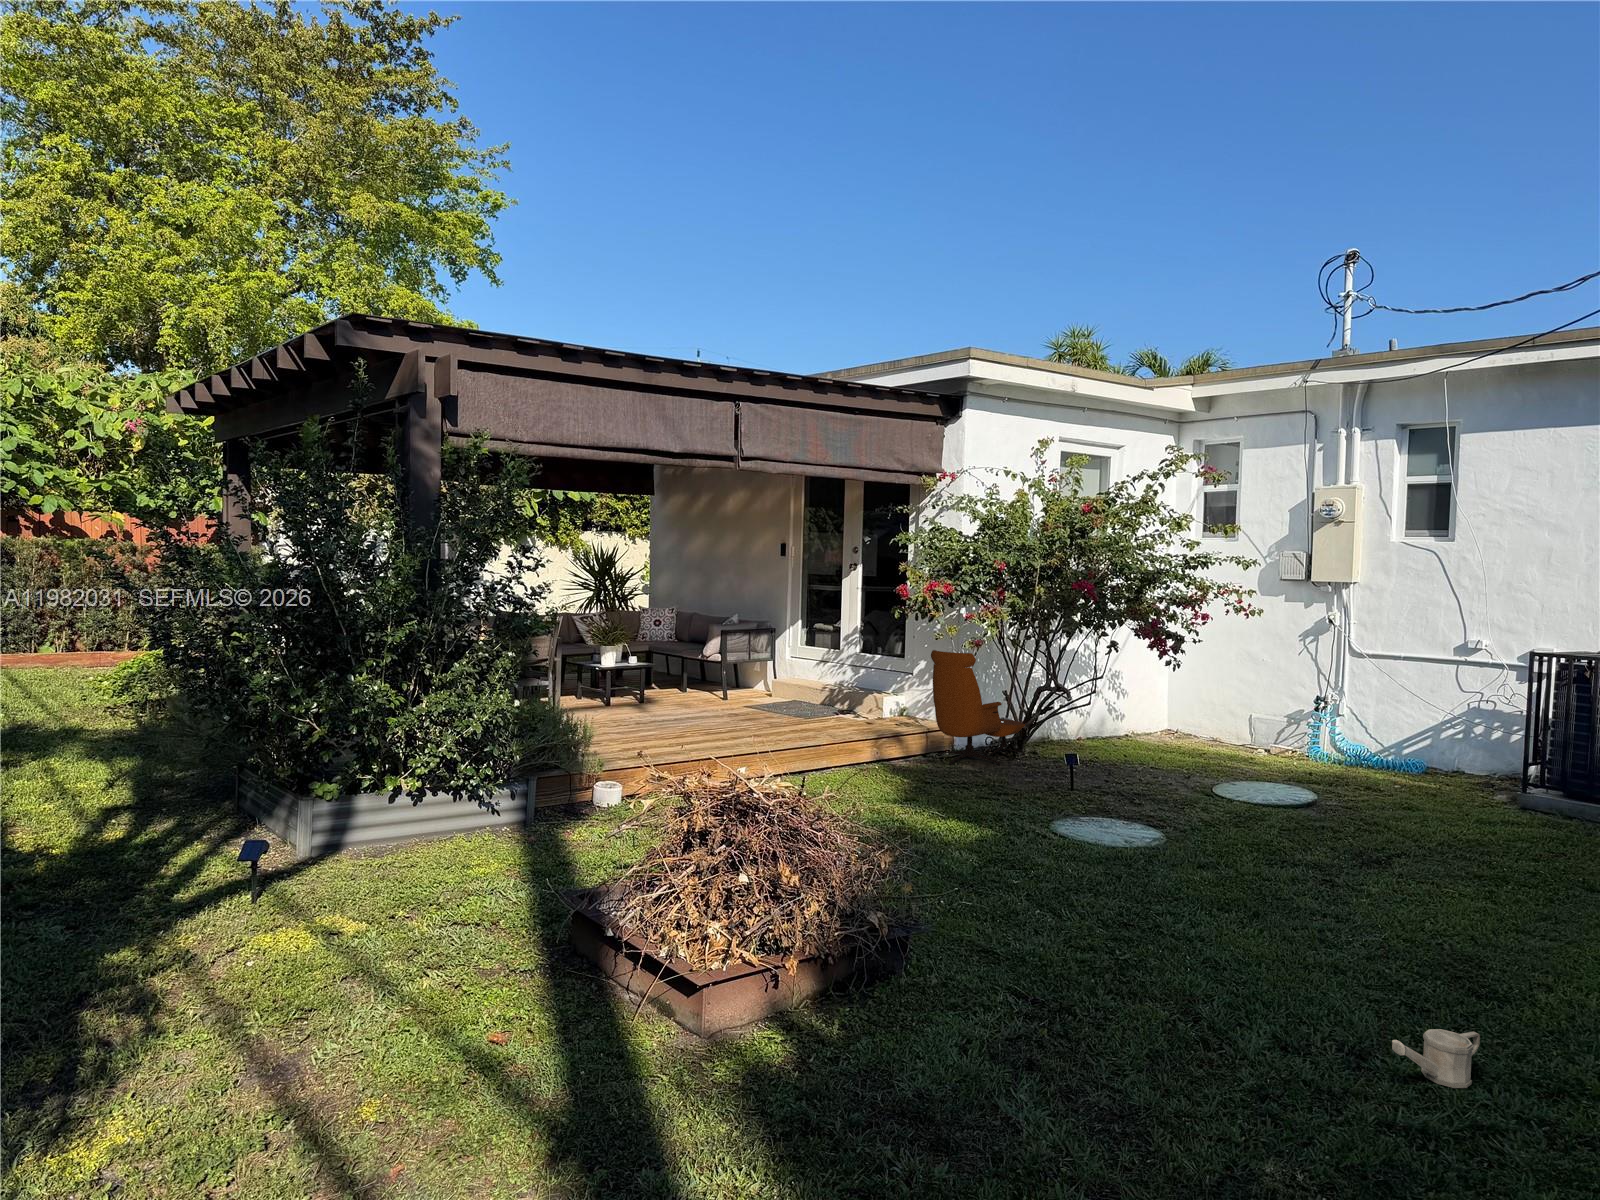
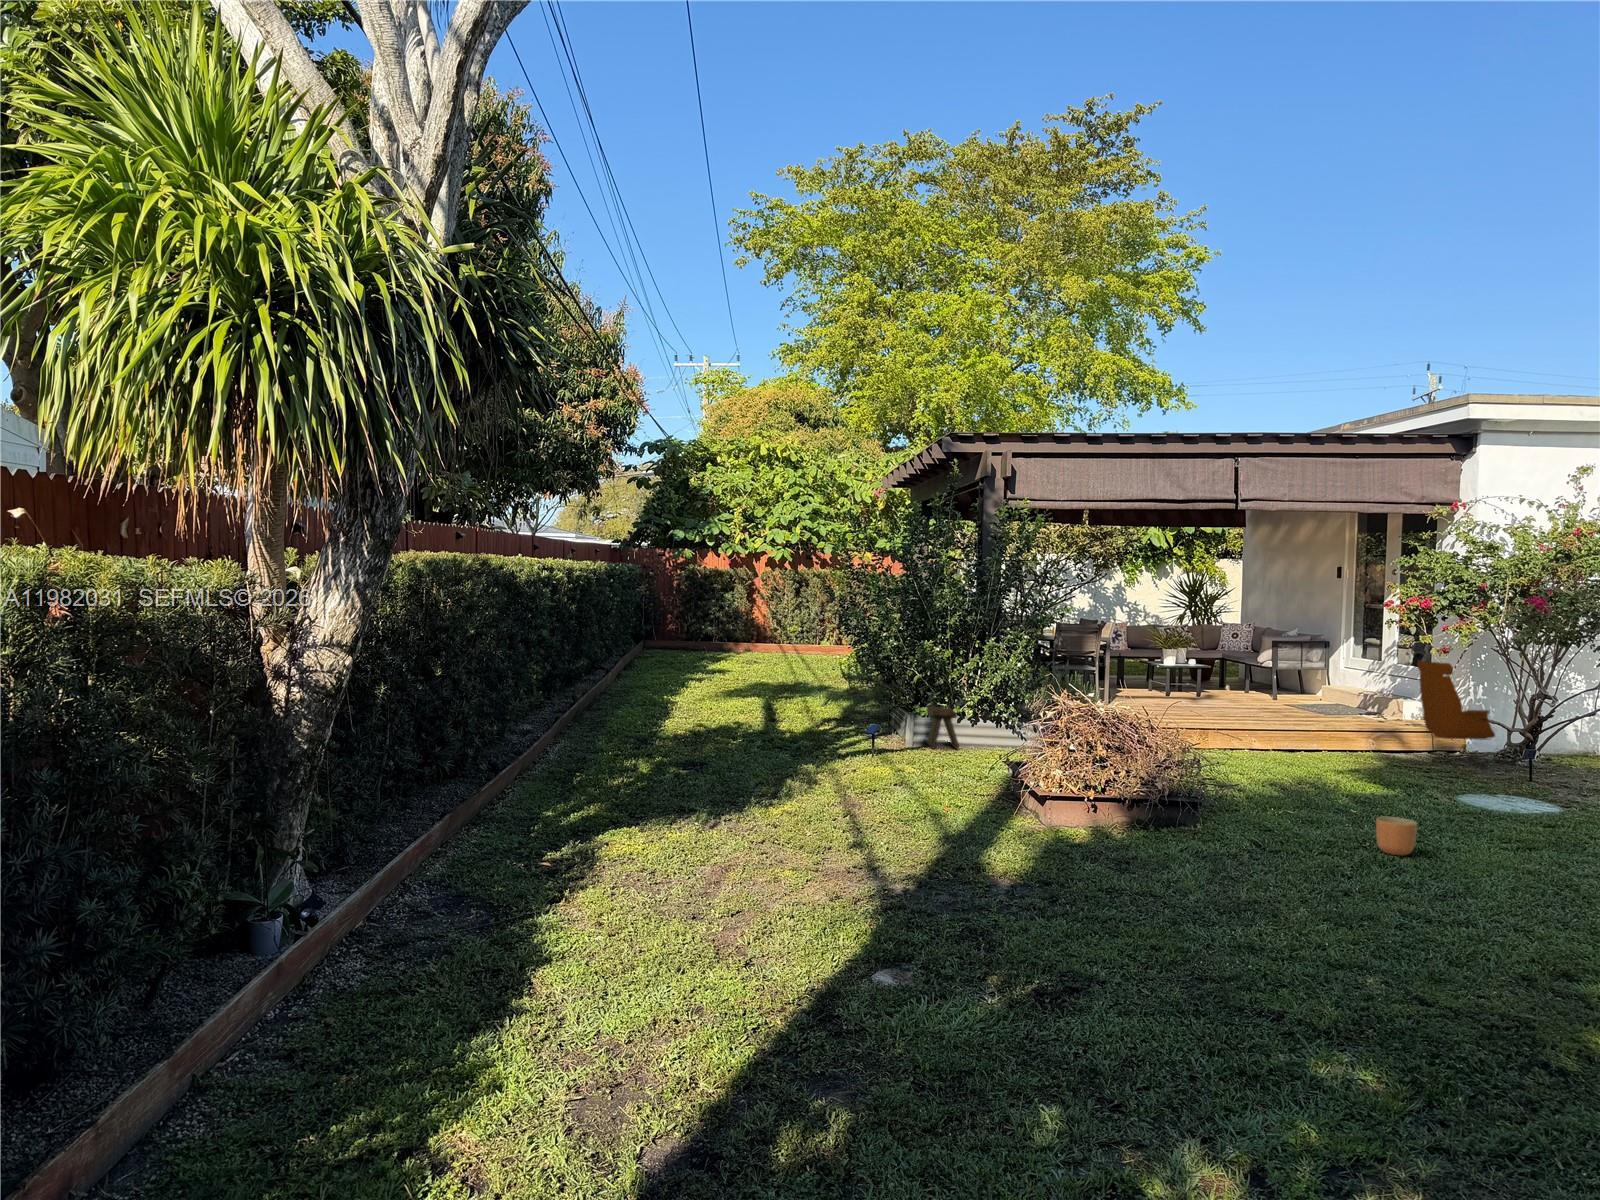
stool: none [339,783,417,873] -> present [926,706,959,749]
planter: none [1226,925,1285,988] -> present [1376,817,1417,856]
watering can: present [1392,1029,1480,1088] -> none [1380,854,1458,892]

